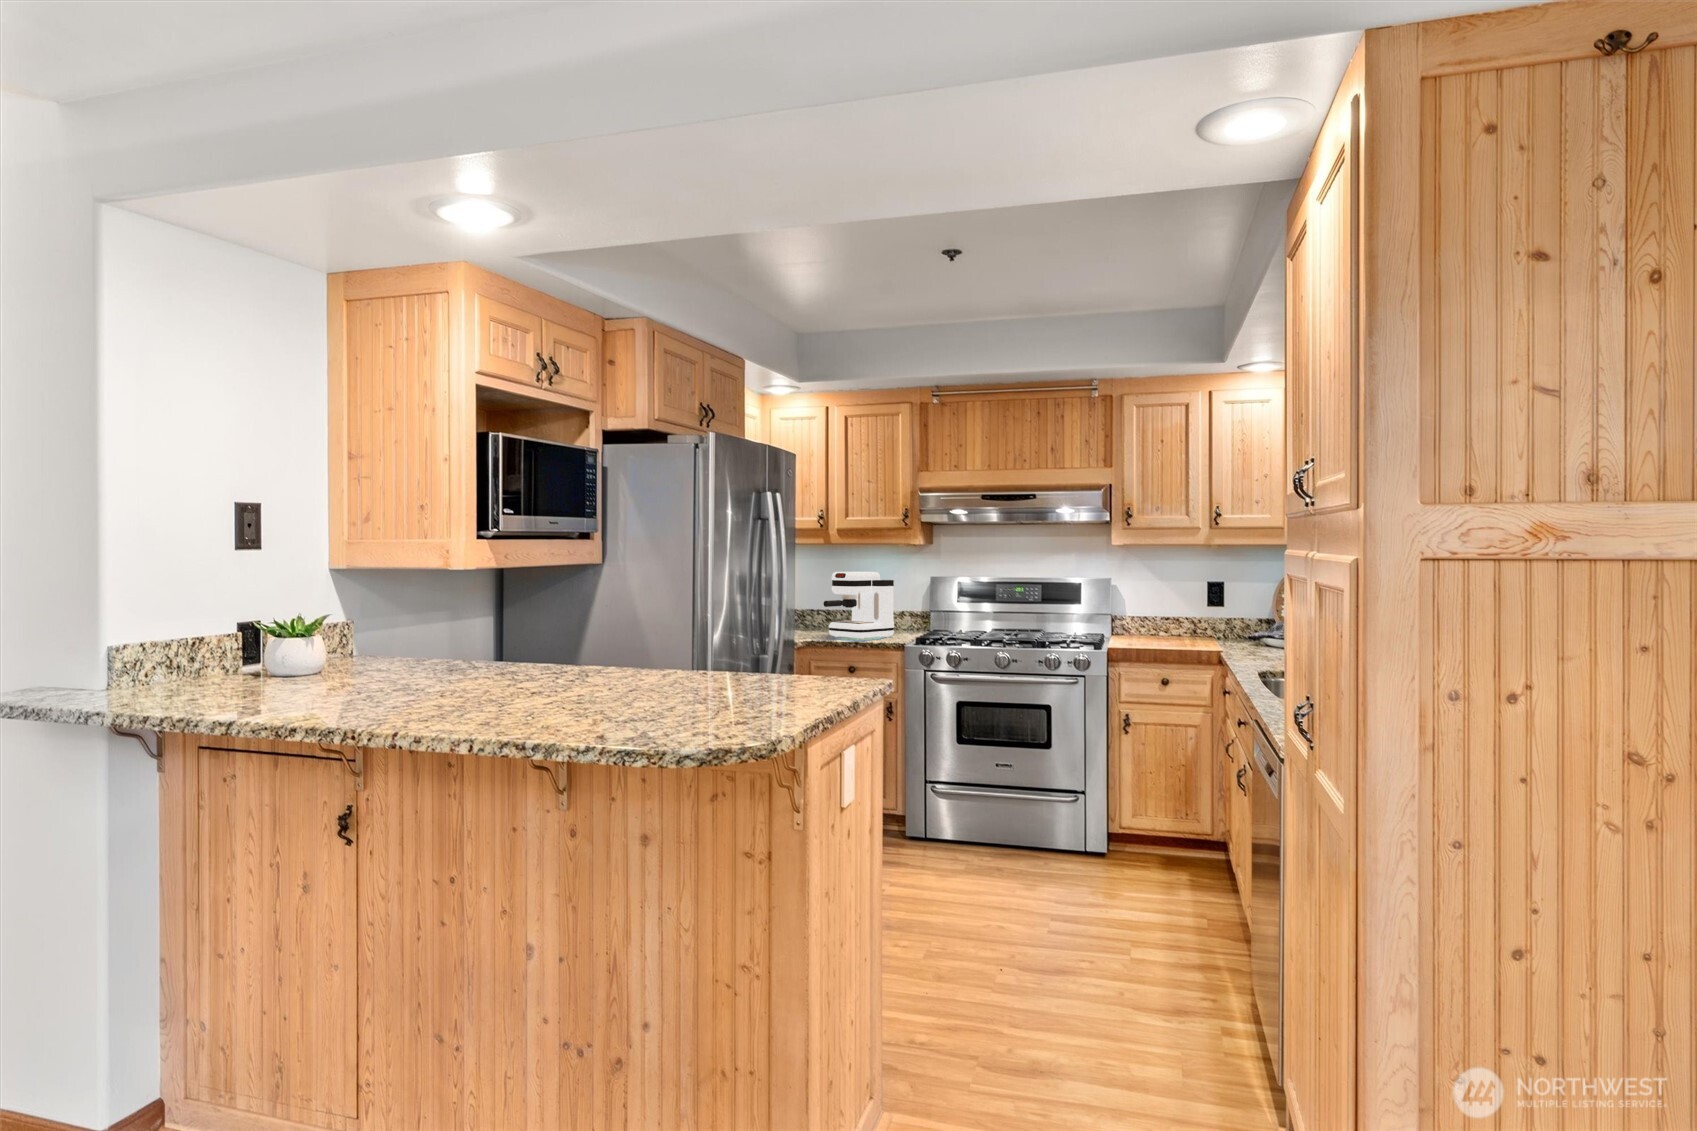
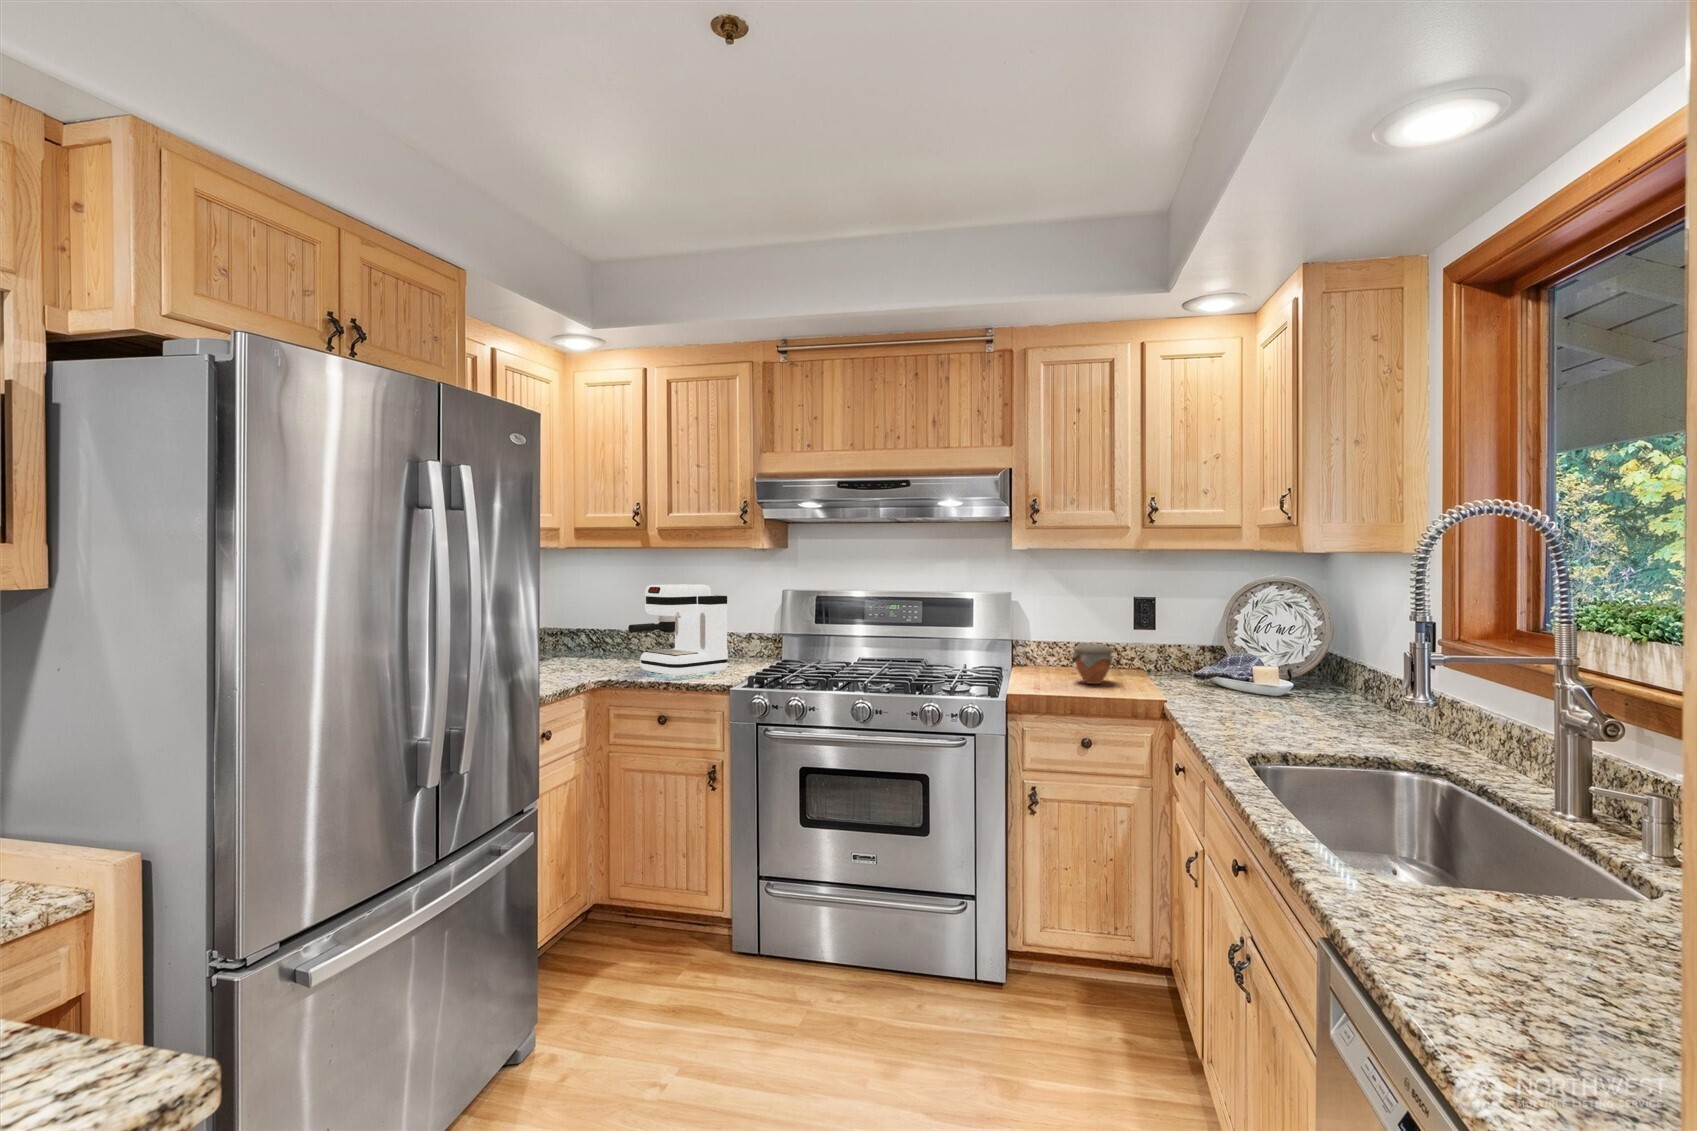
jar: none [1157,614,1187,644] -> present [1072,643,1113,684]

